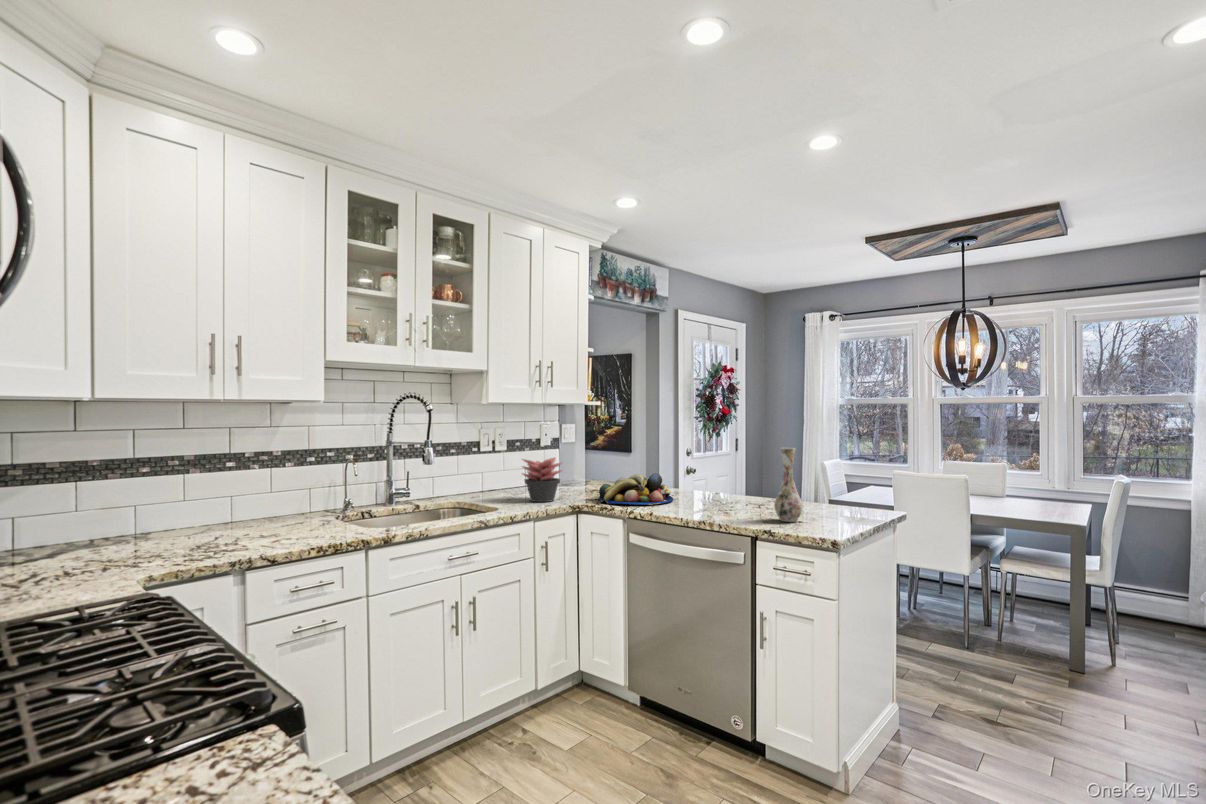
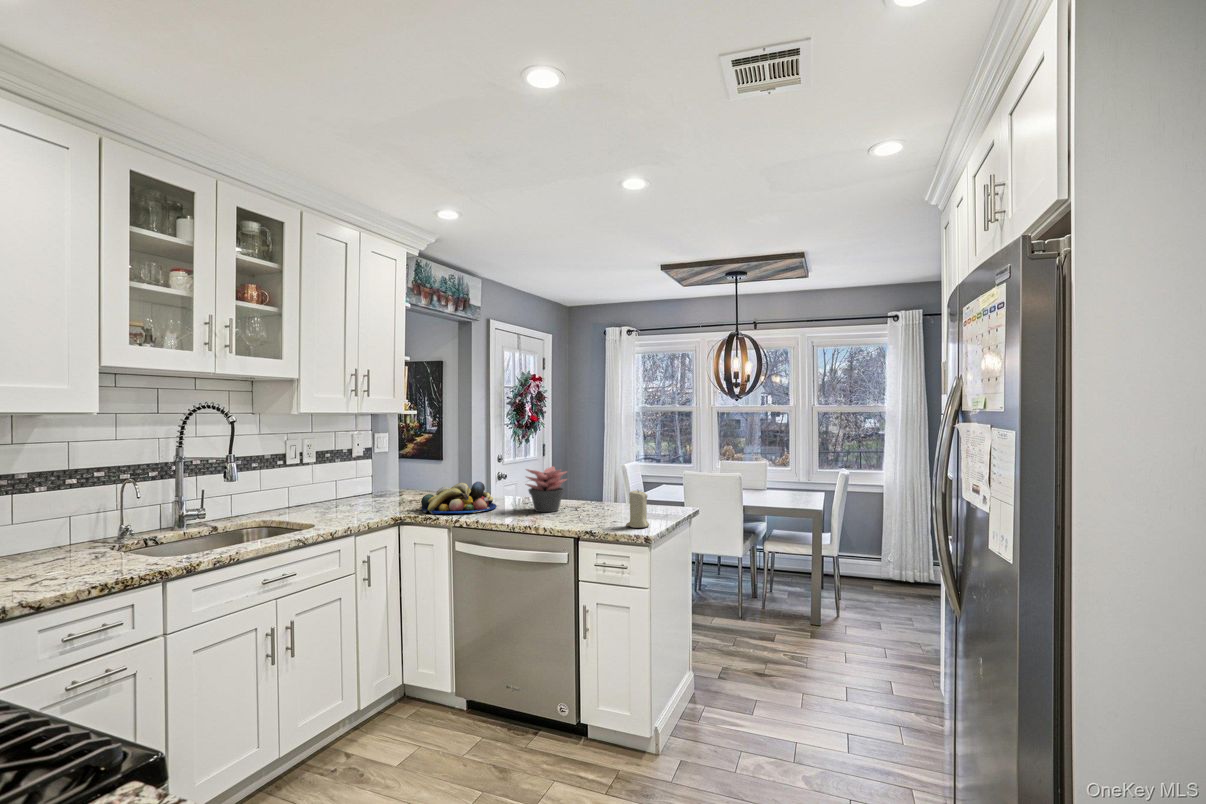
vase: present [774,448,803,522] -> none [594,454,619,521]
succulent plant: present [522,457,562,502] -> present [526,467,566,512]
candle: none [809,488,838,531] -> present [626,490,649,528]

